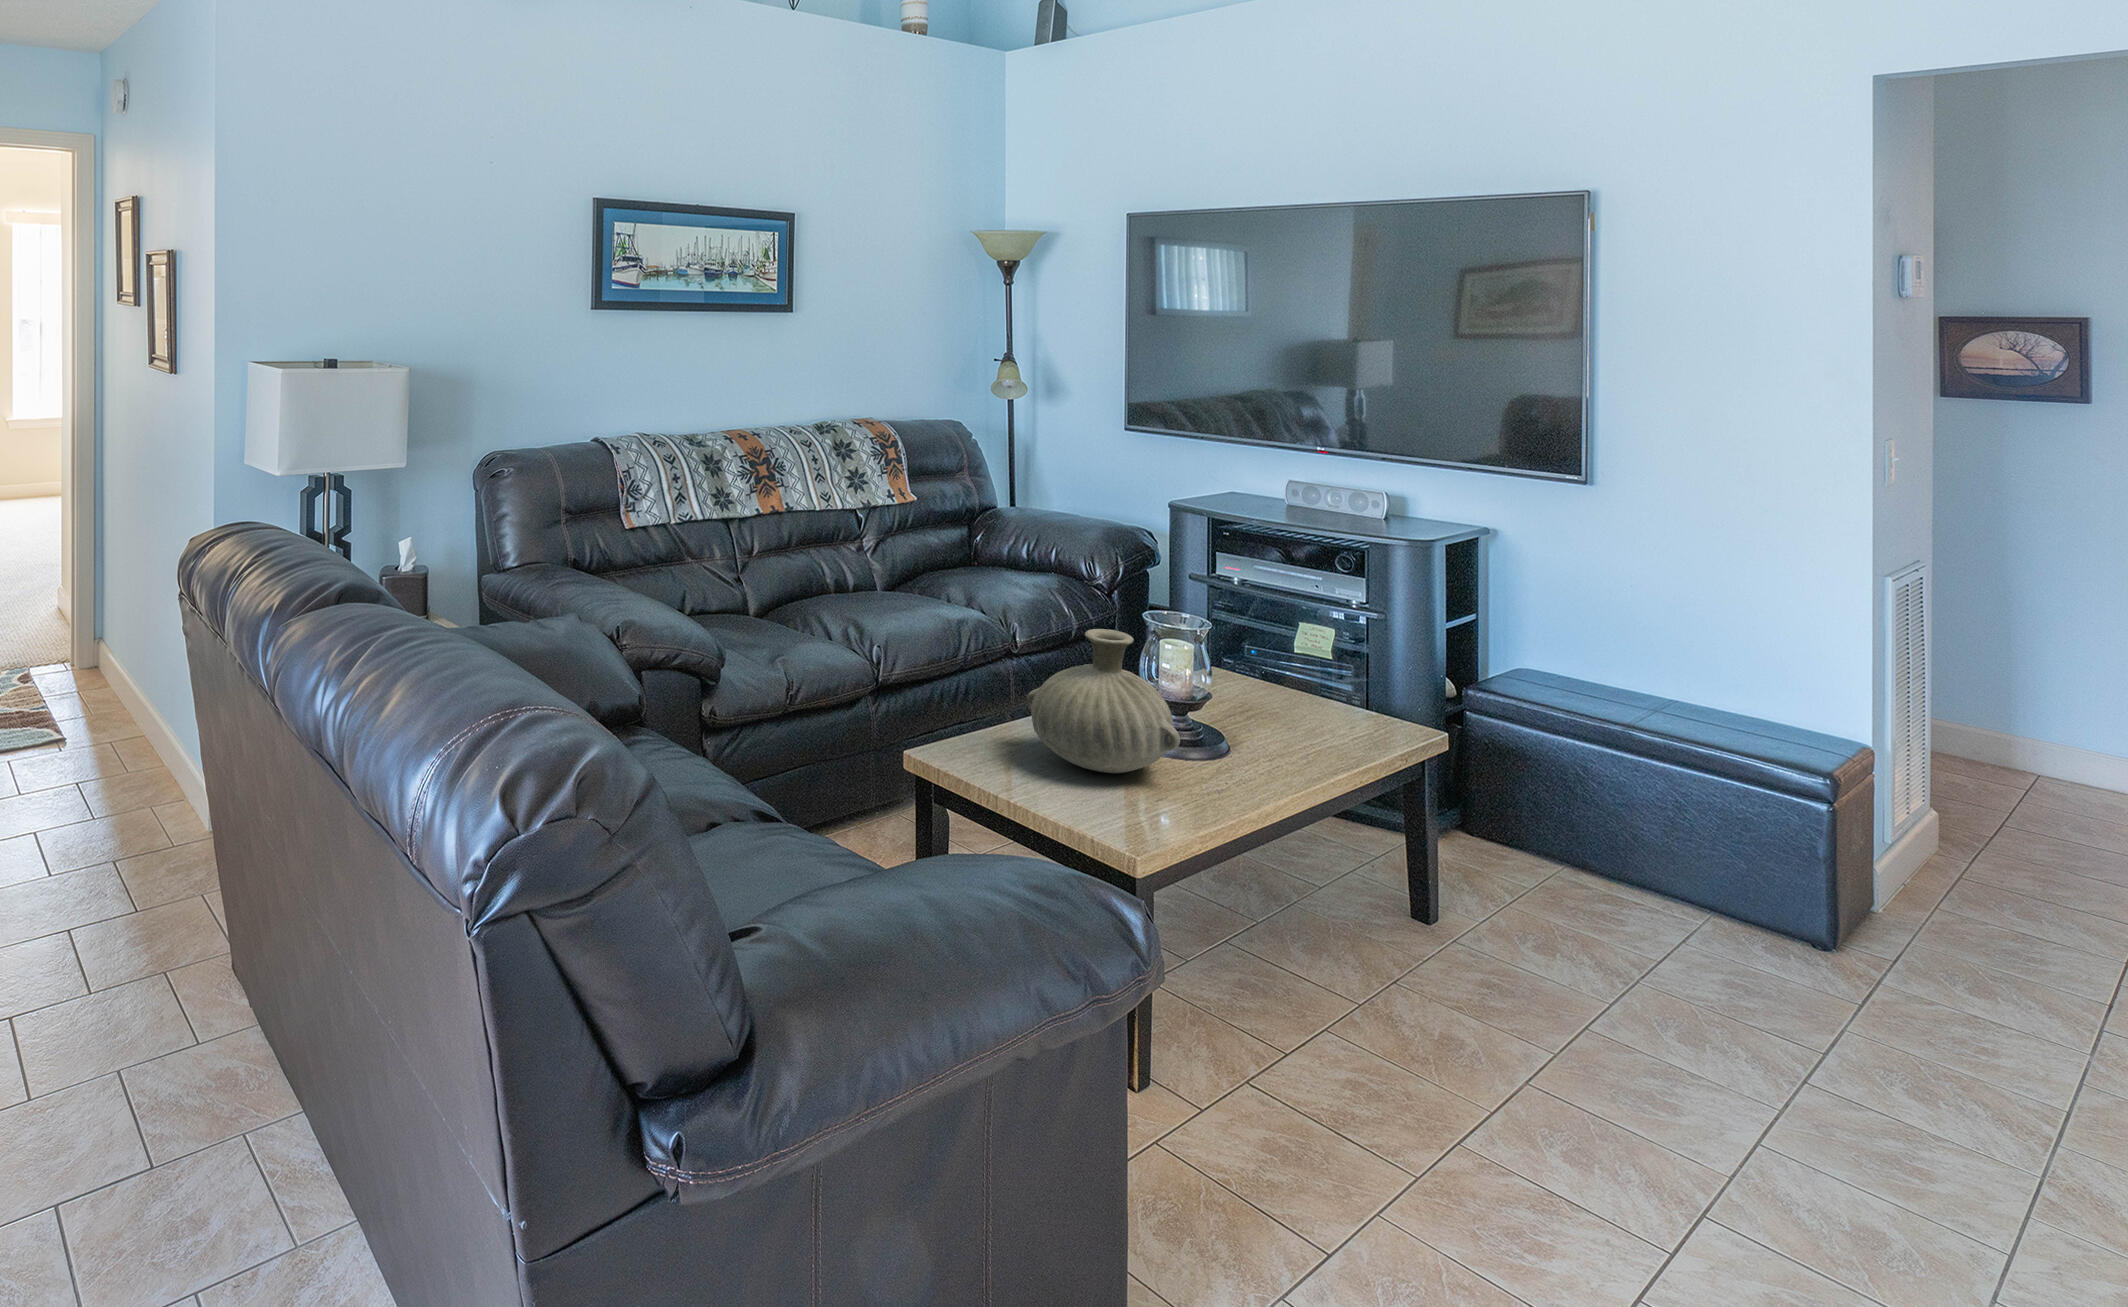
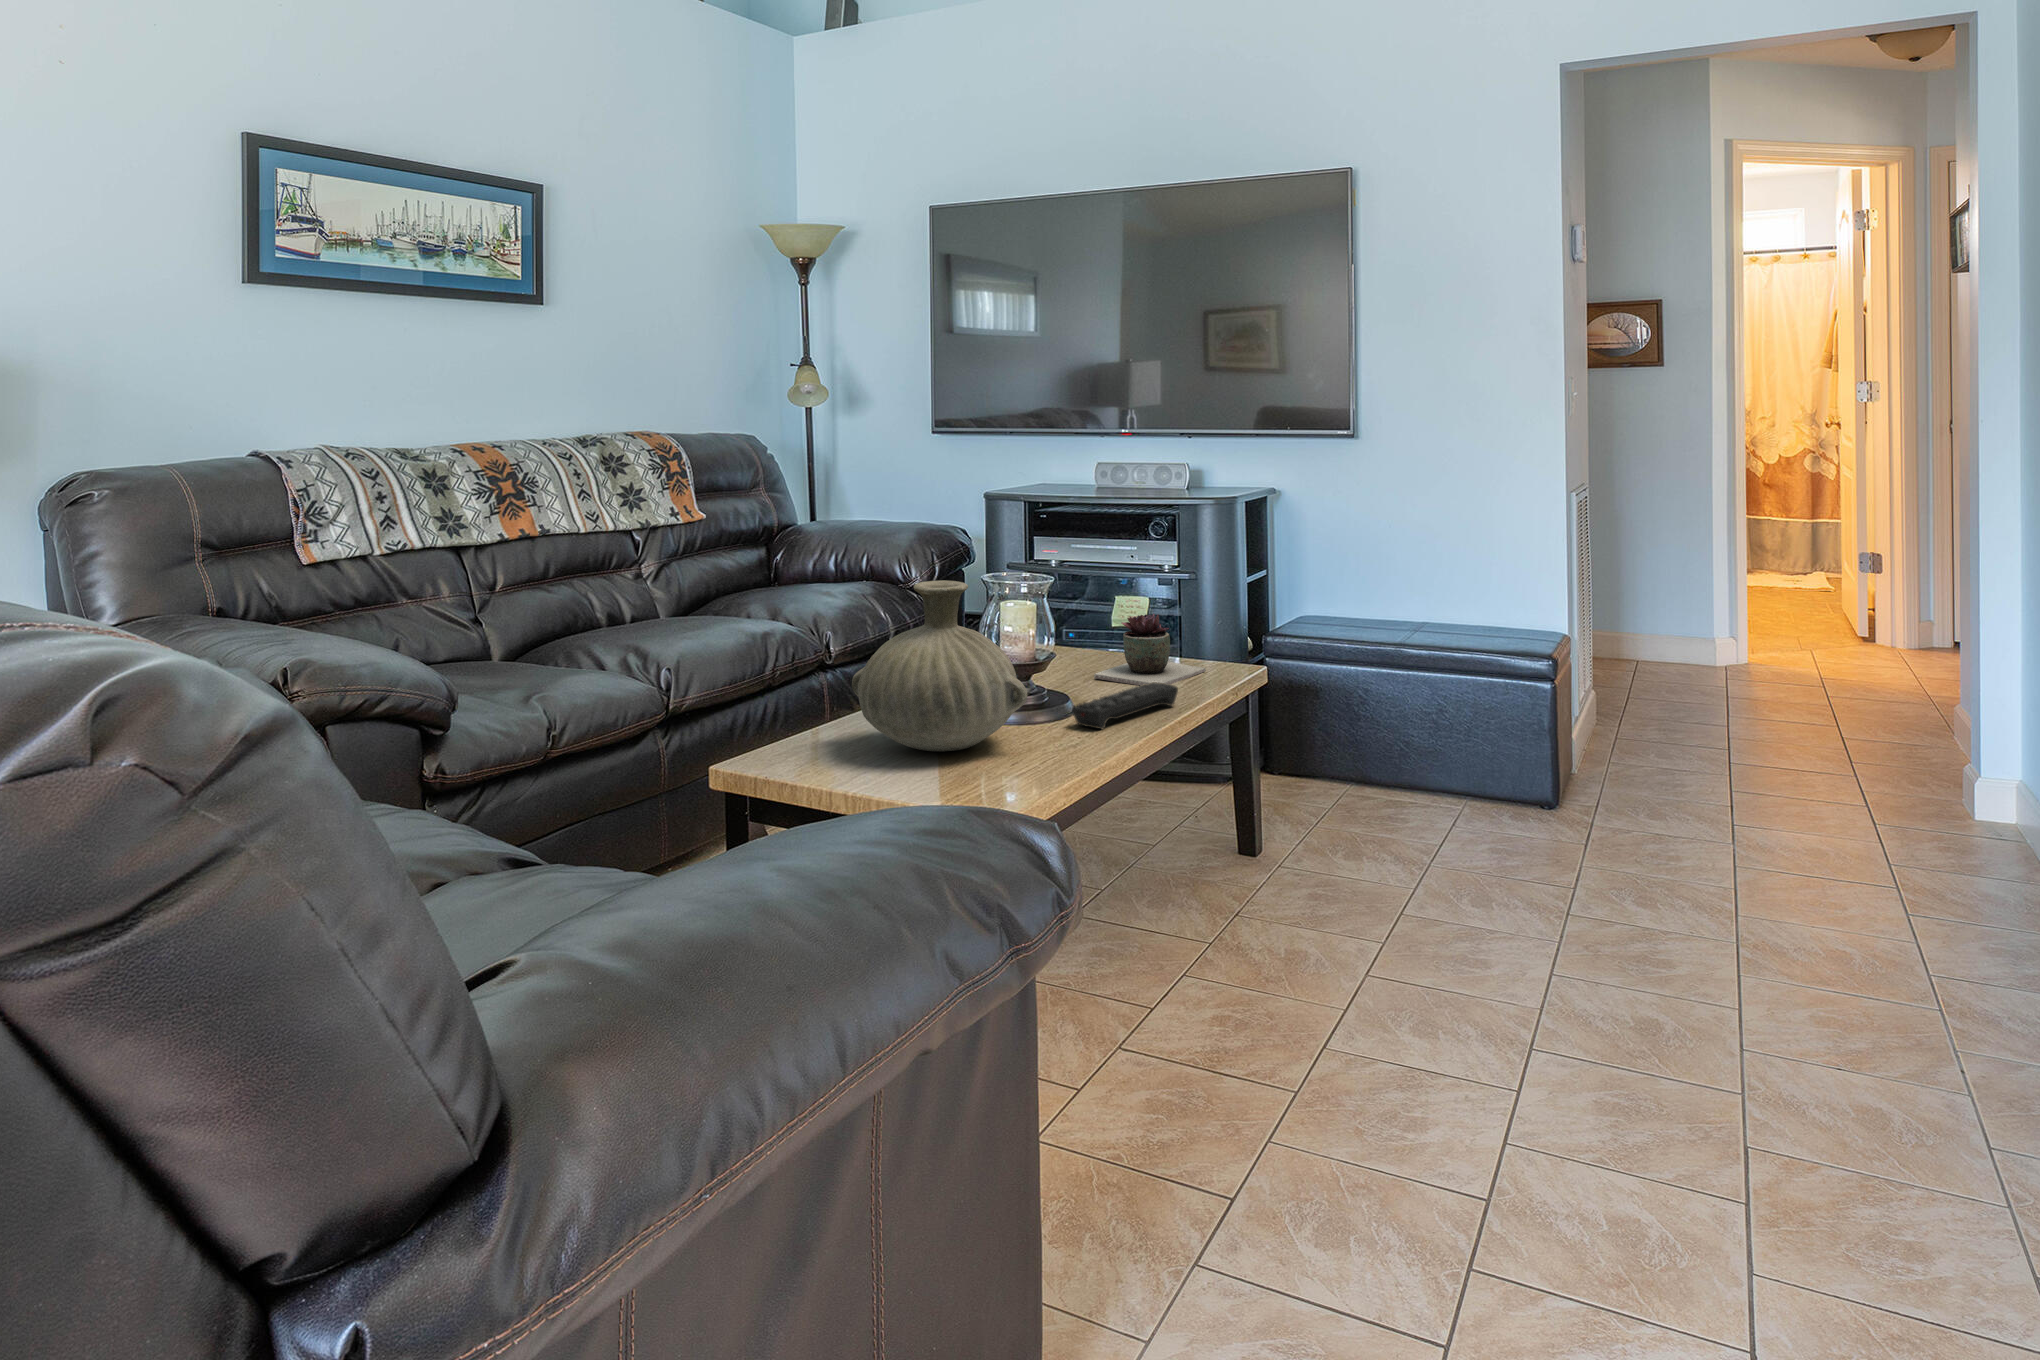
succulent plant: none [1256,664,1373,738] -> present [1094,614,1206,685]
remote control: none [1225,736,1335,776] -> present [1072,683,1178,729]

